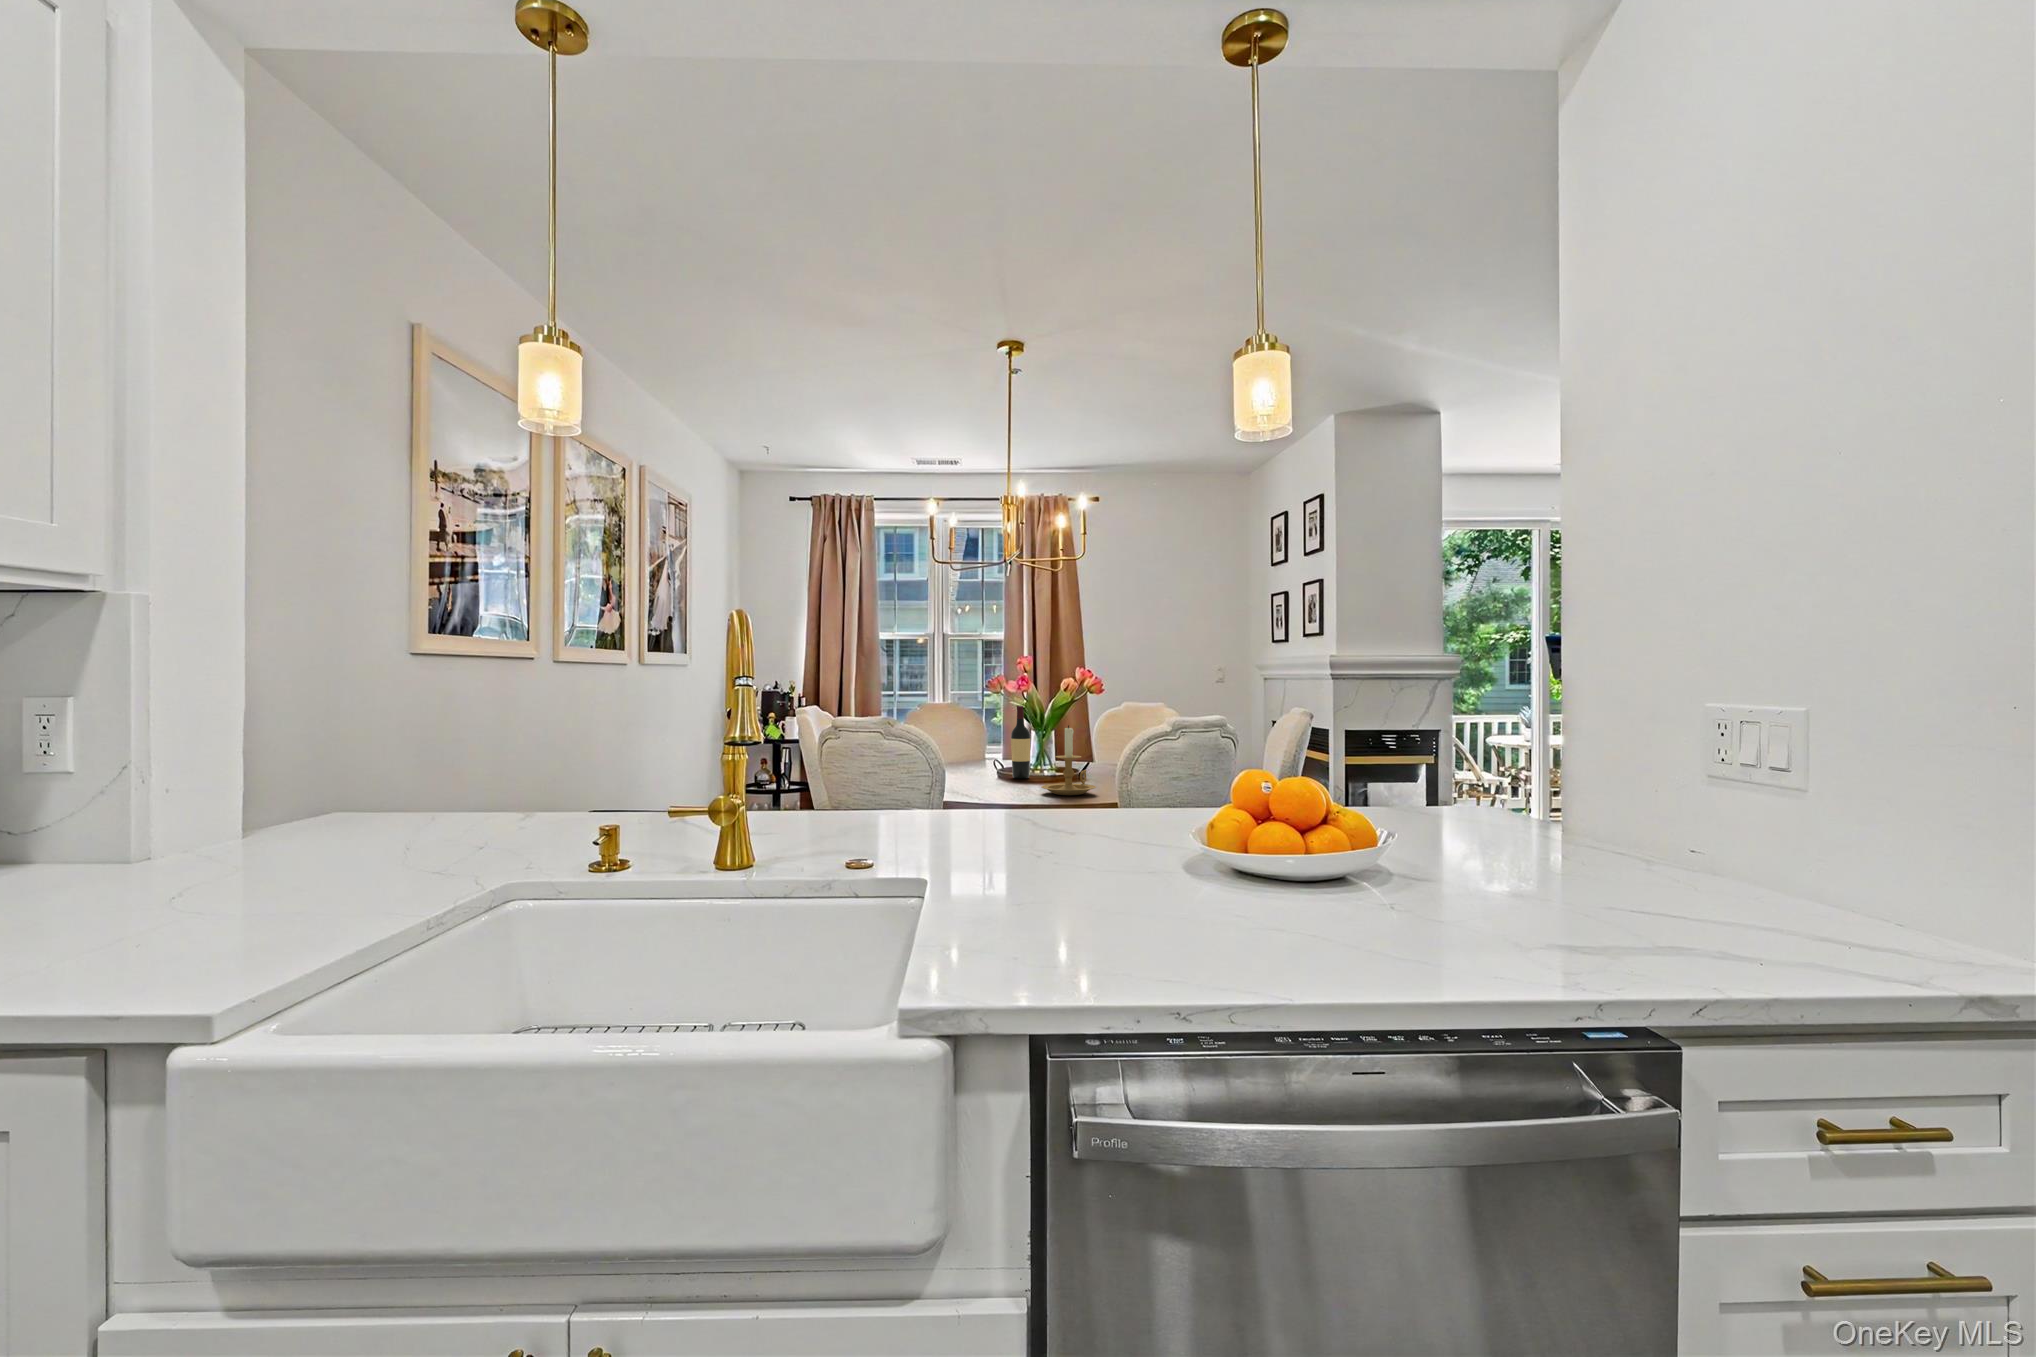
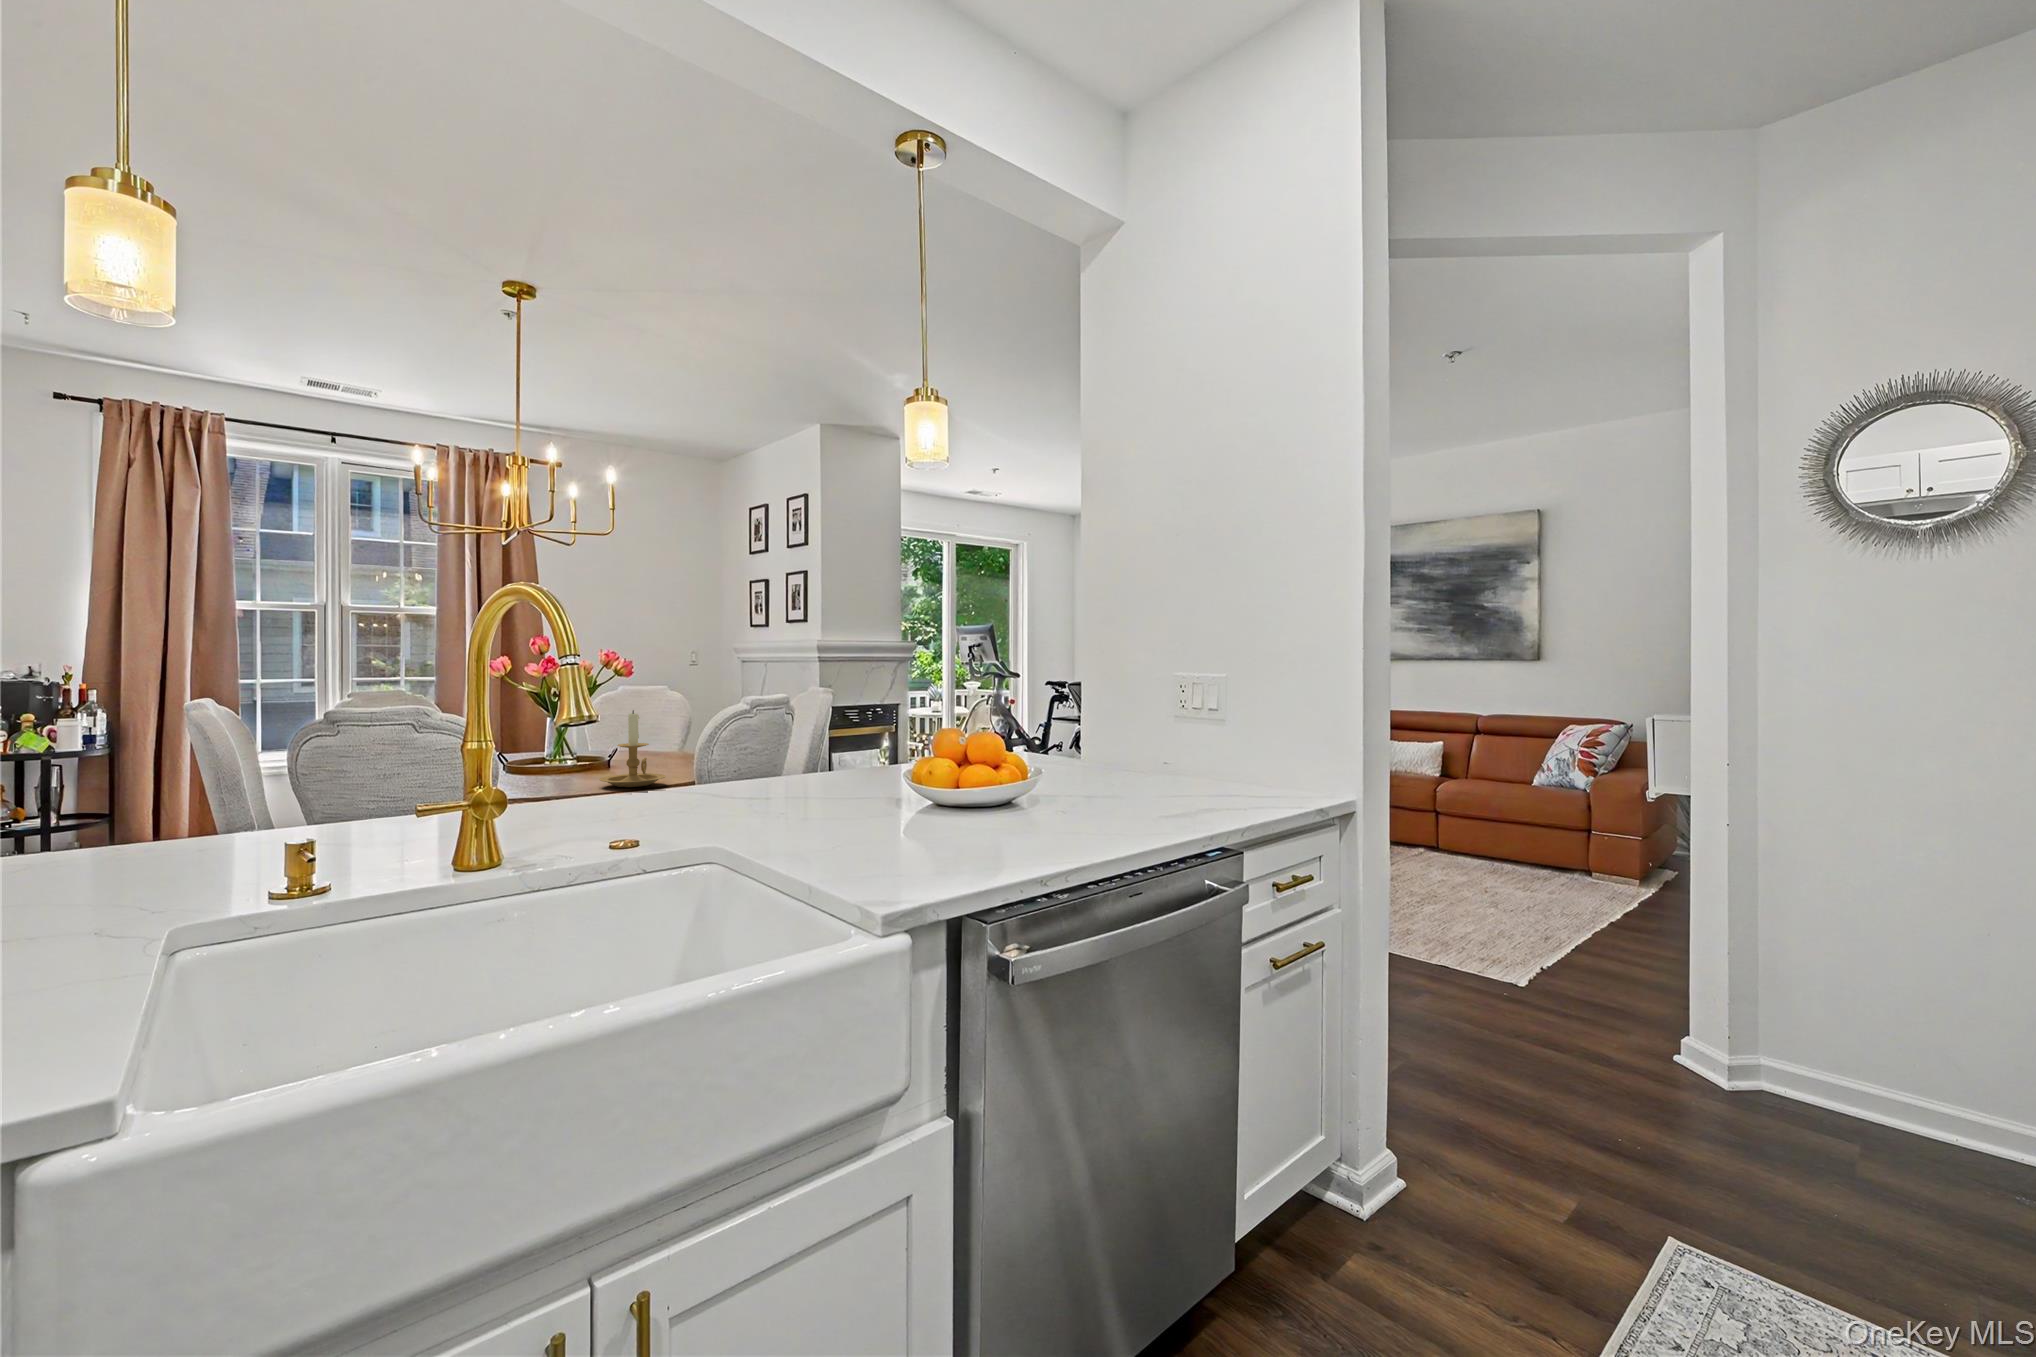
wine bottle: present [1011,706,1030,779] -> none [532,690,557,773]

